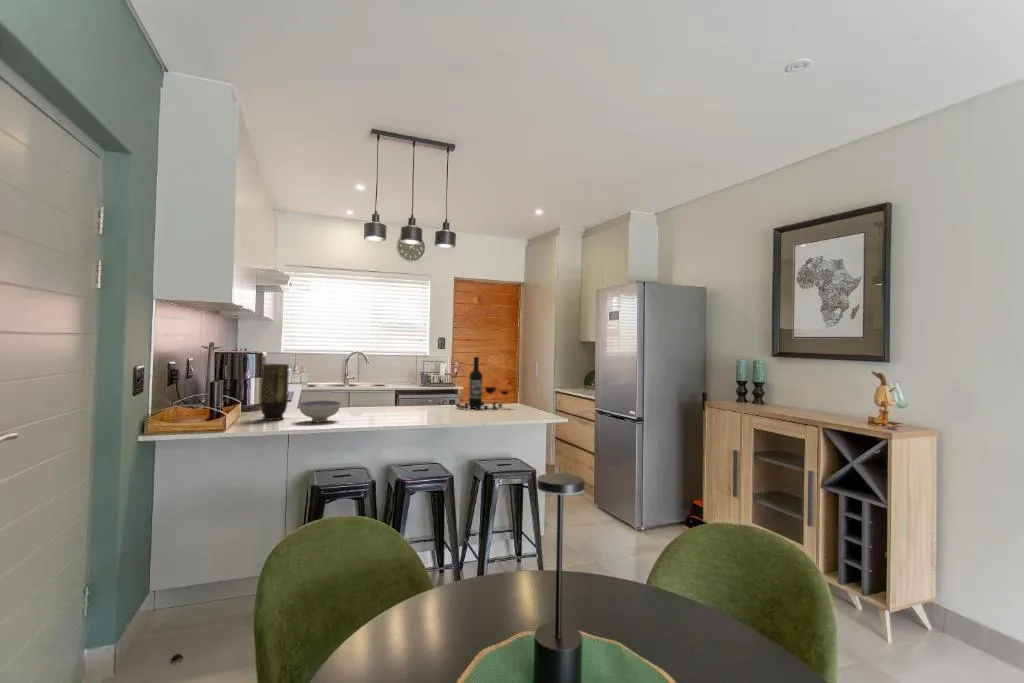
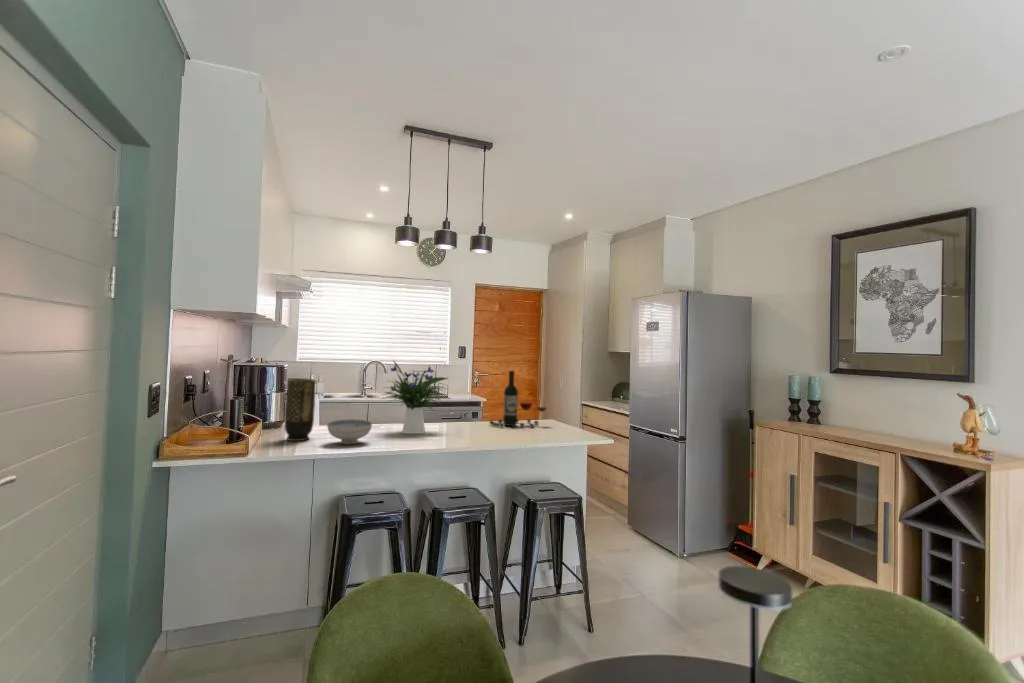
flower arrangement: none [352,347,415,414] -> present [385,361,448,434]

